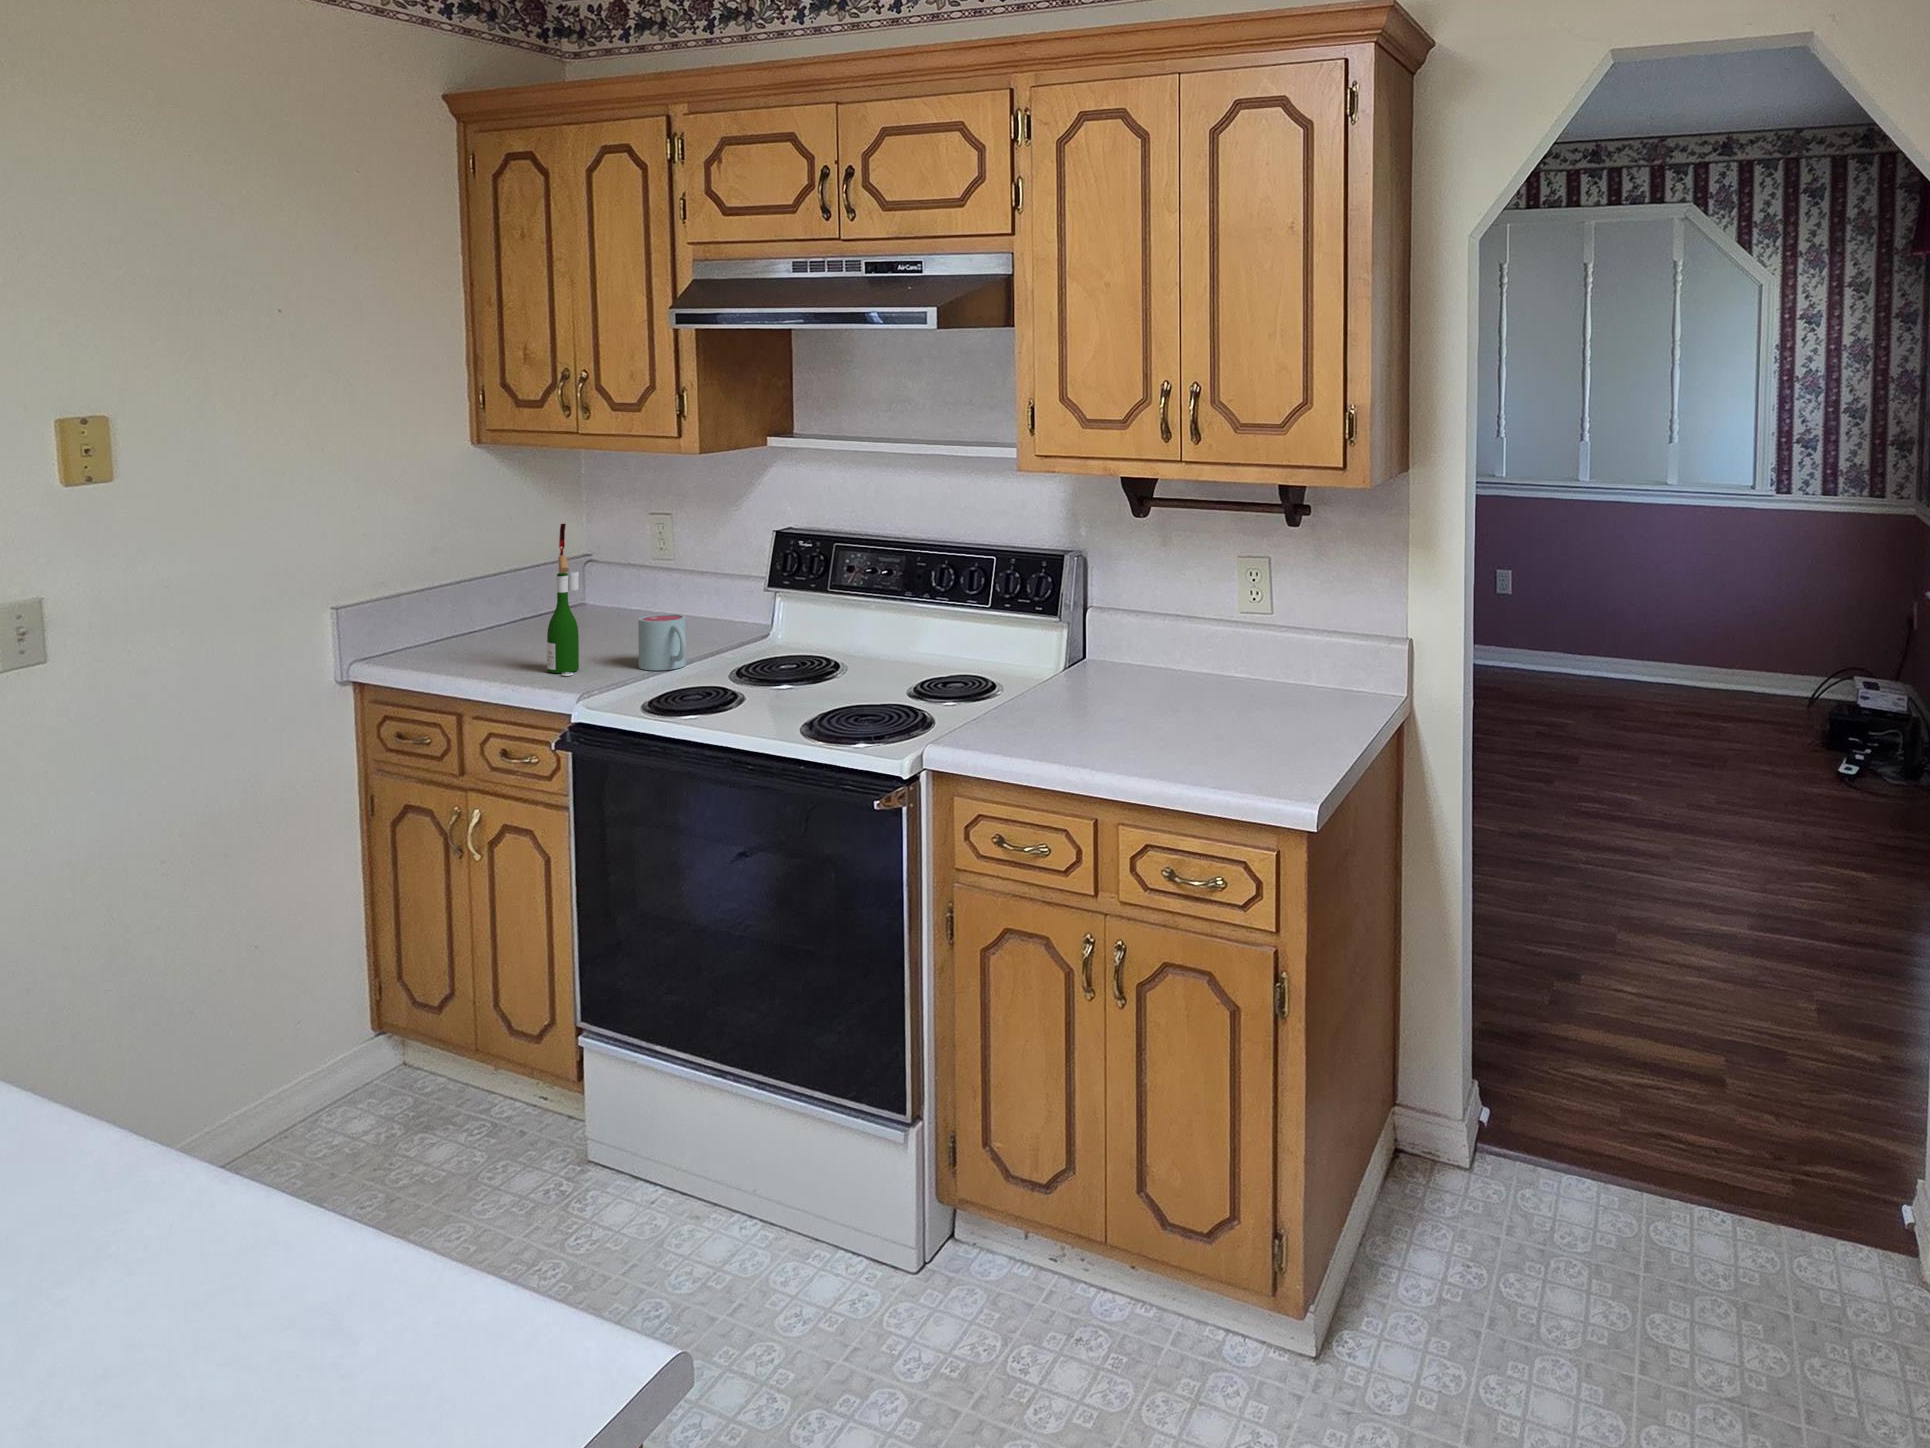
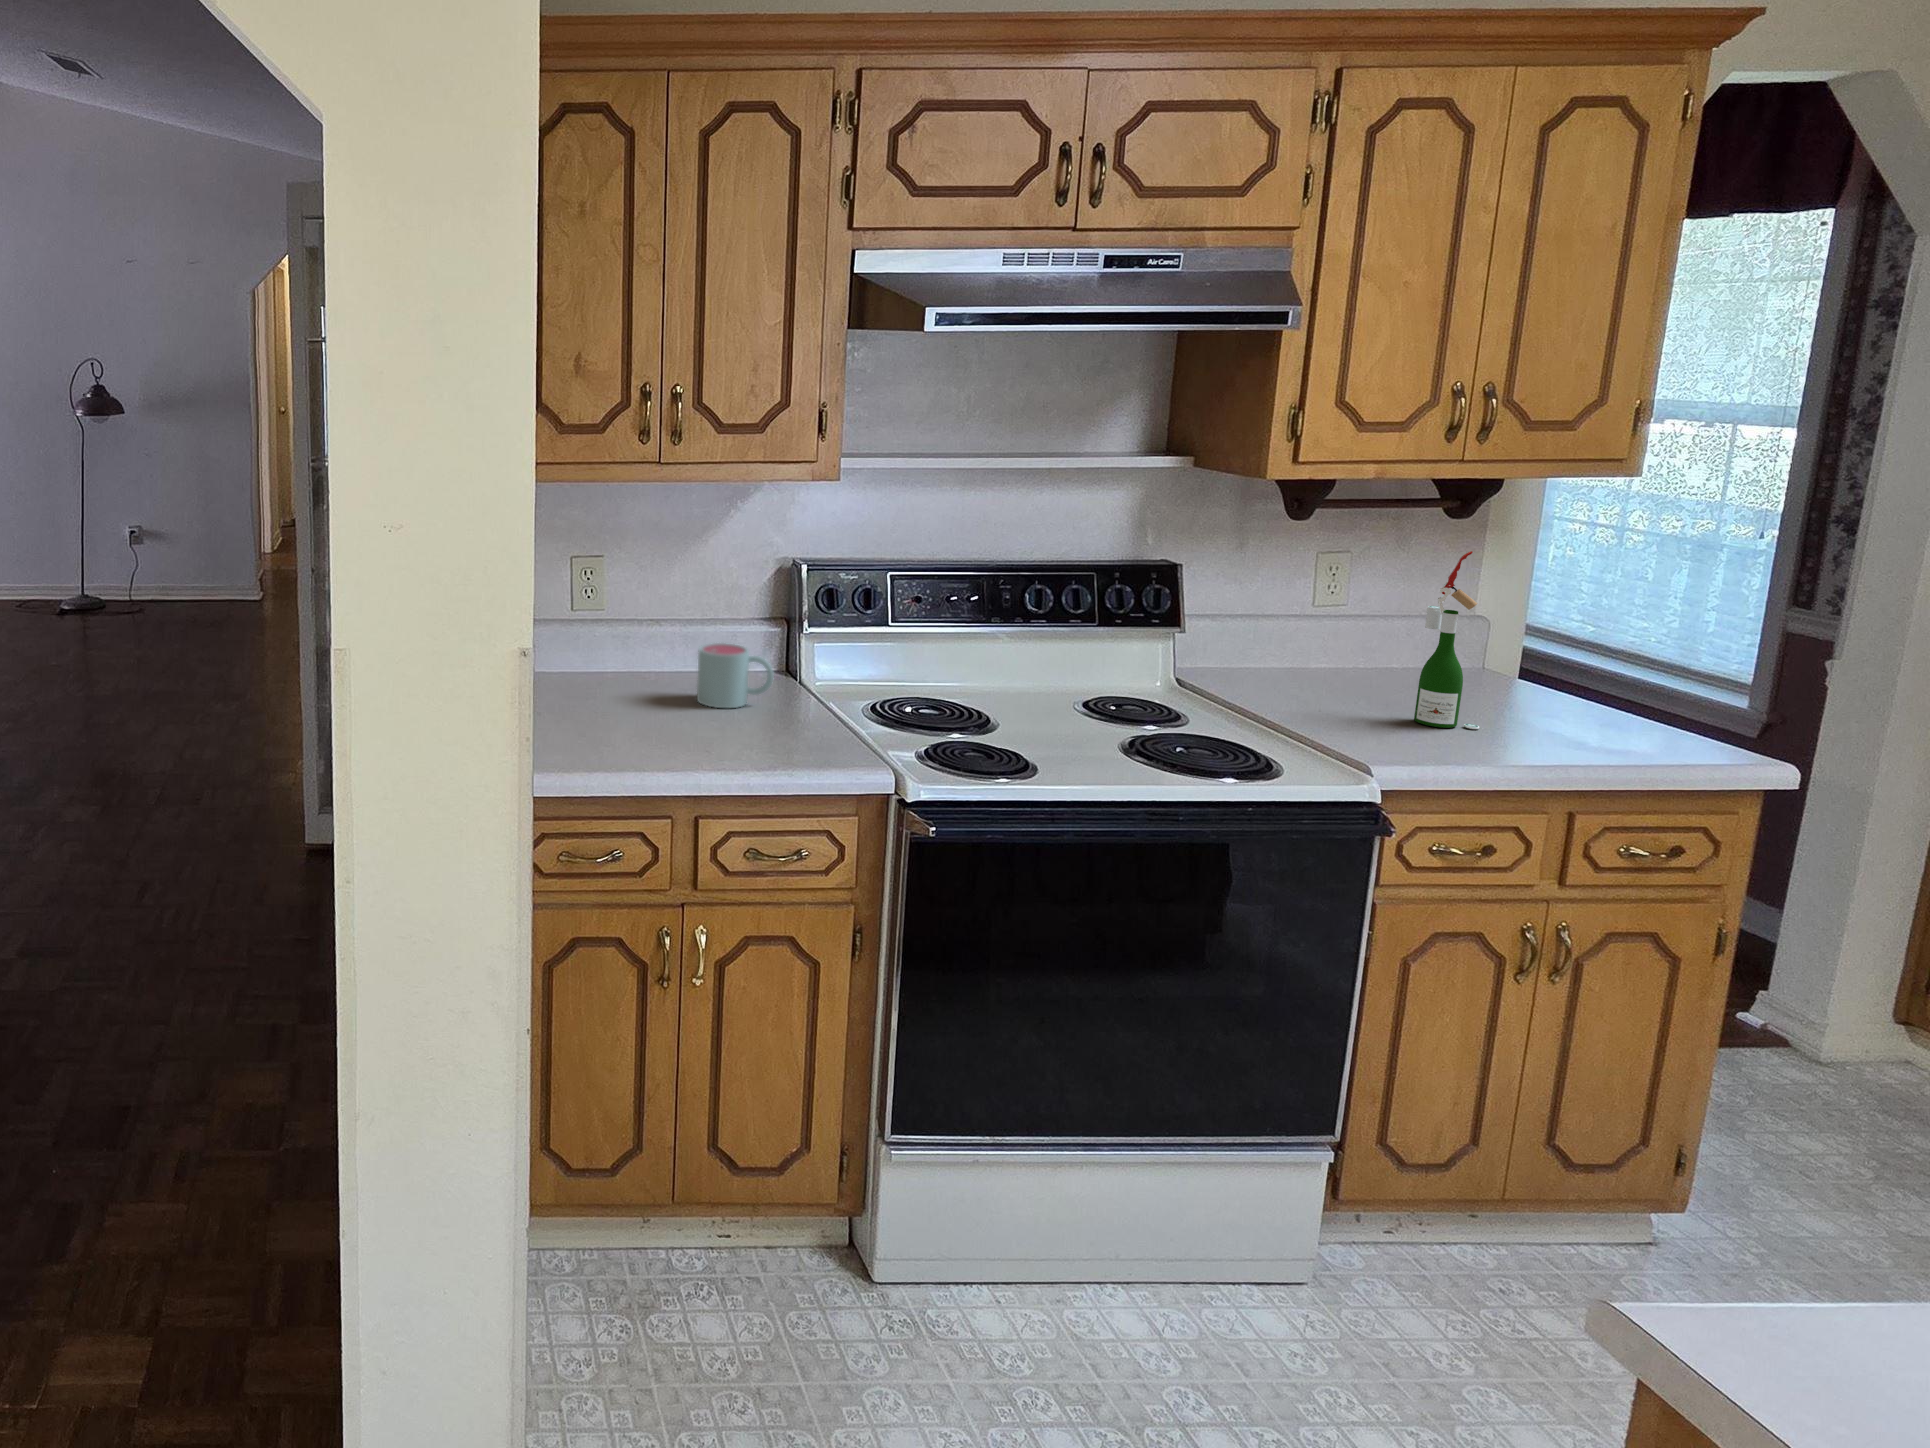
wine bottle: present [547,524,579,676] -> present [1414,551,1479,729]

